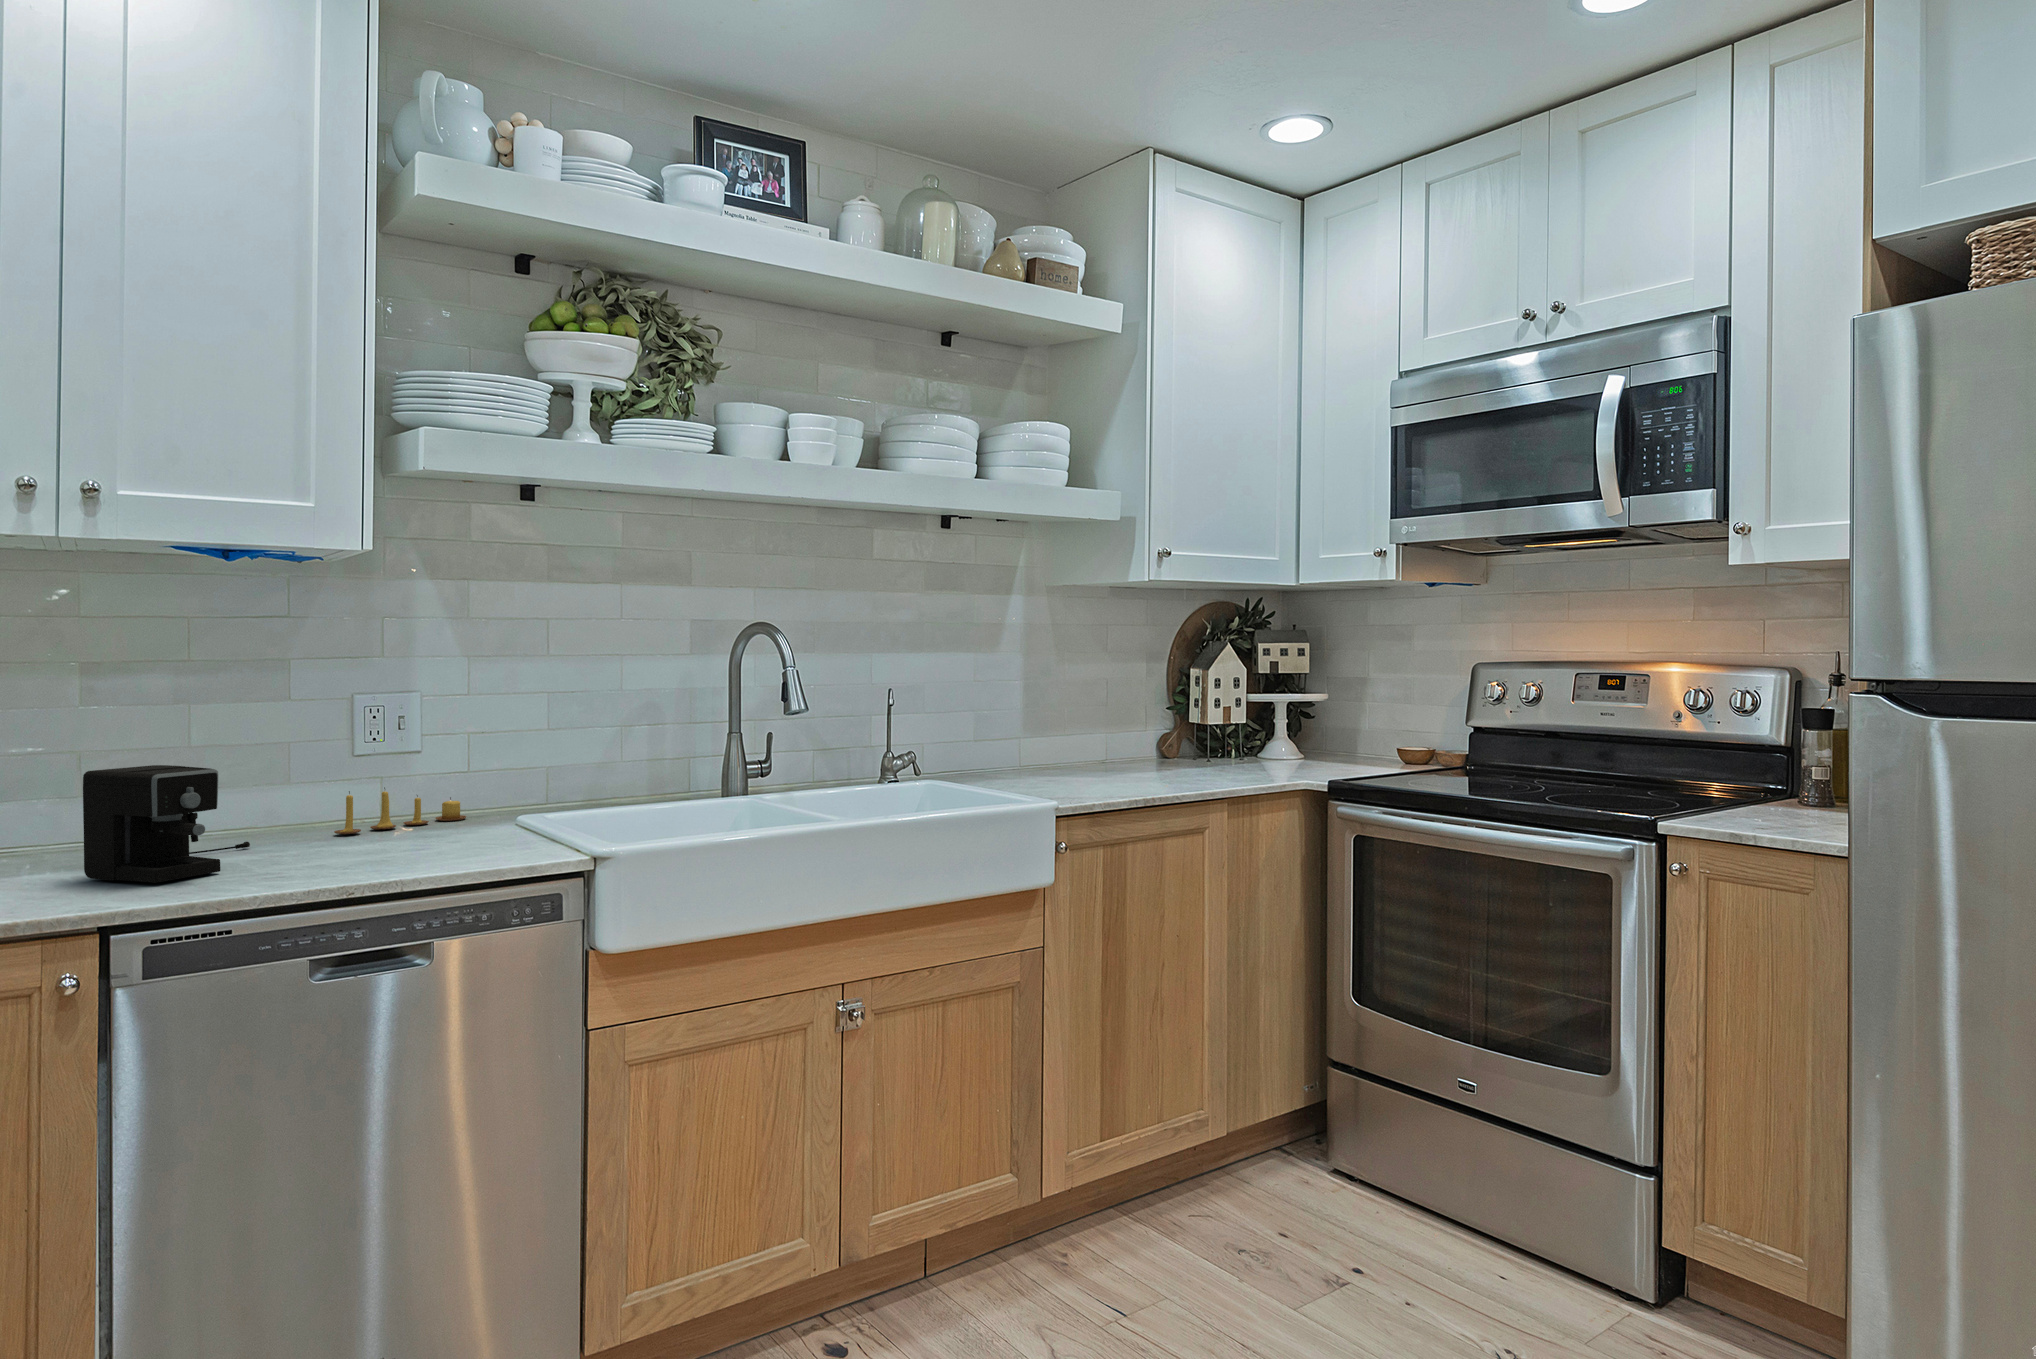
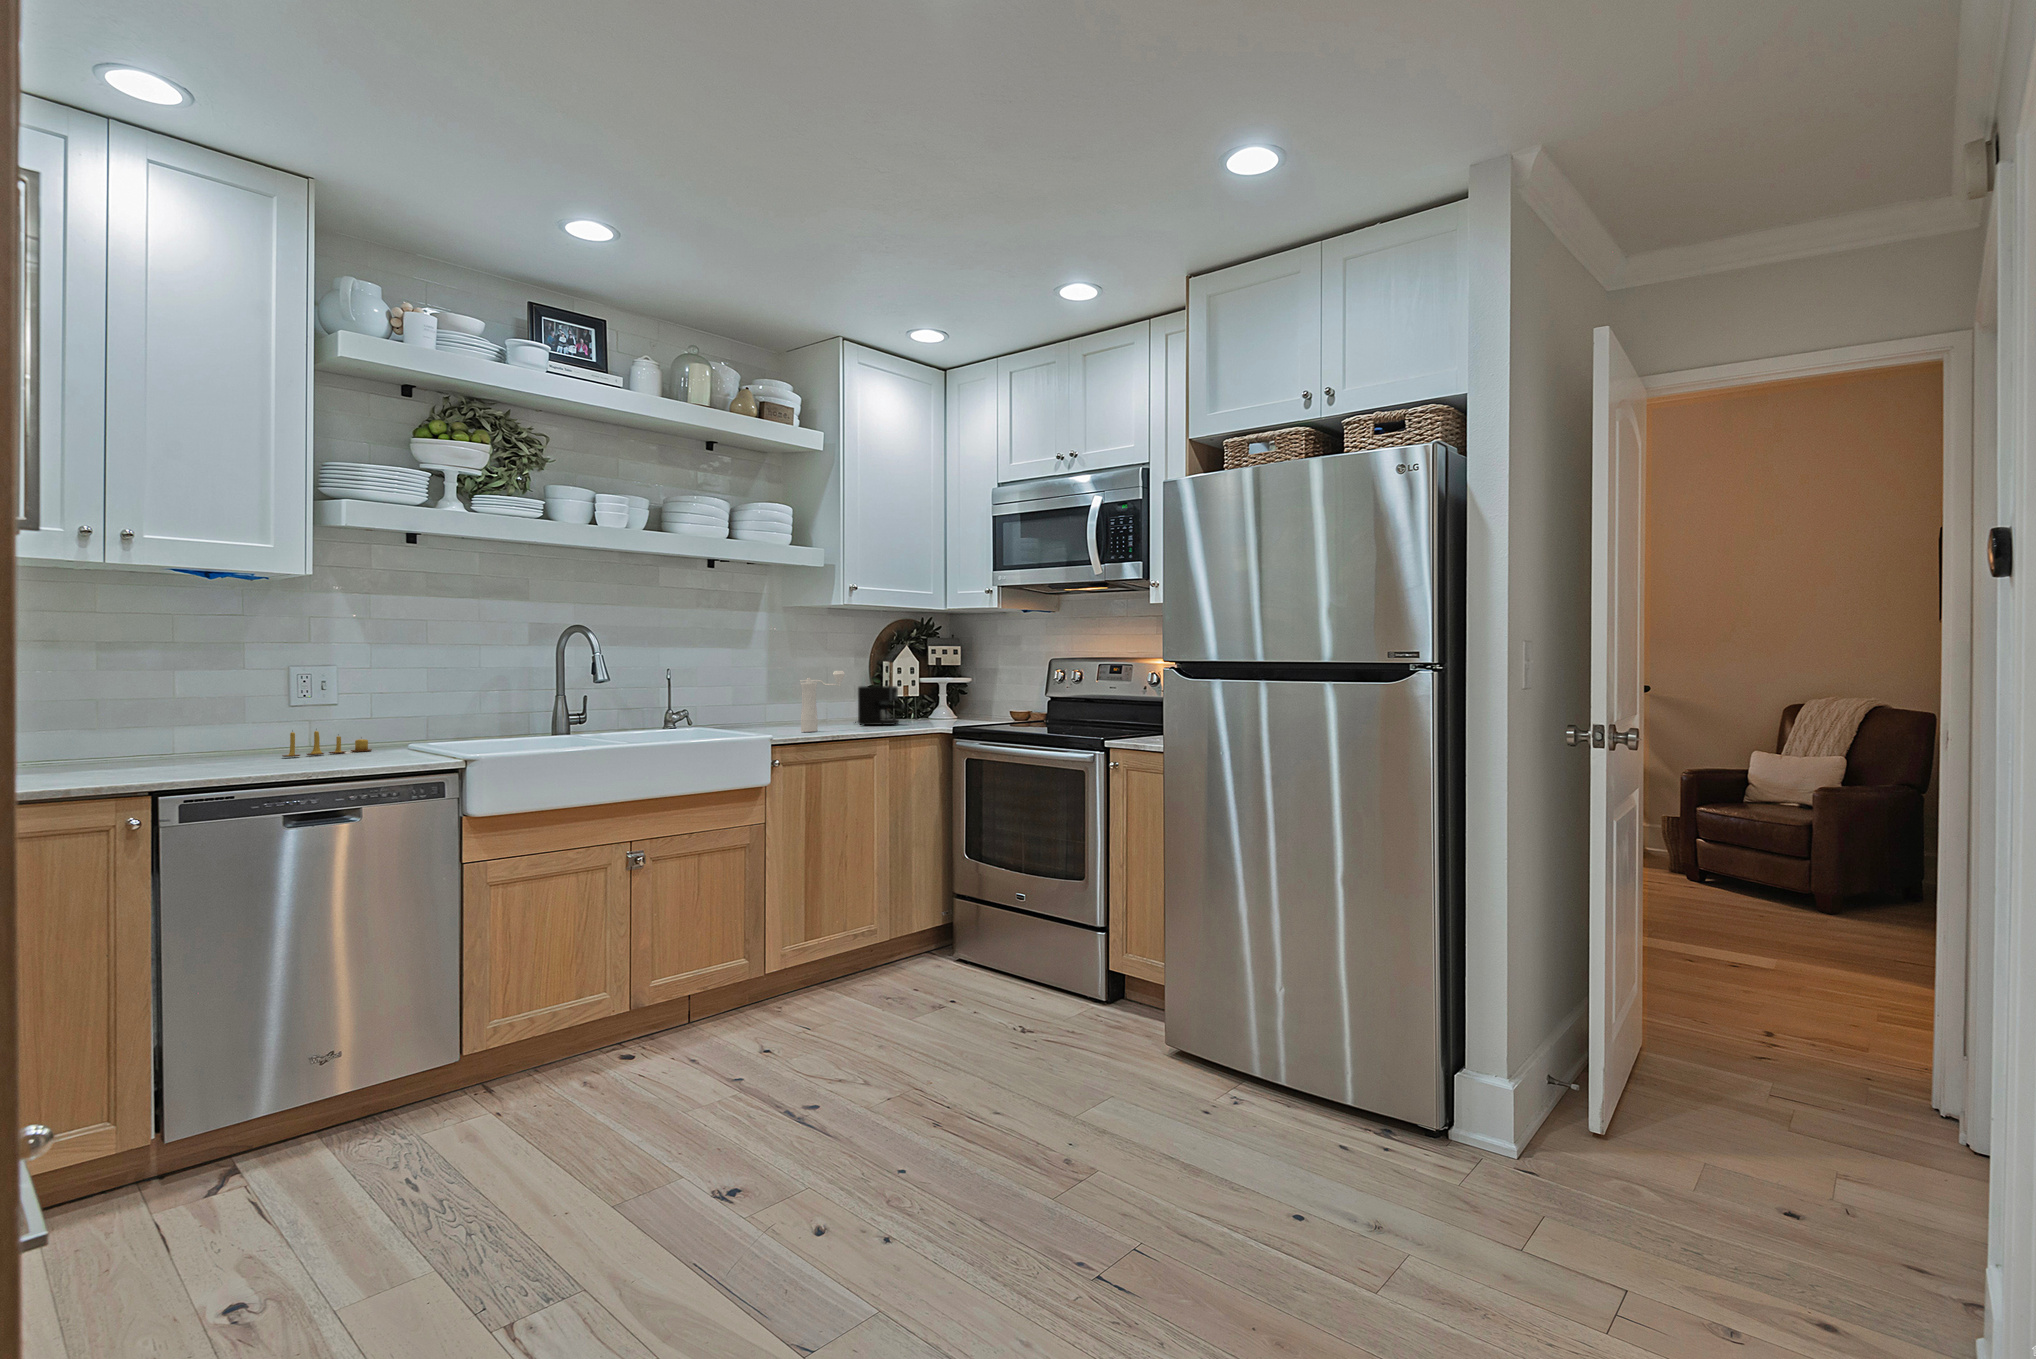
pepper mill: none [1091,692,1160,790] -> present [800,671,845,732]
coffee maker: present [83,765,250,883] -> present [855,686,904,725]

